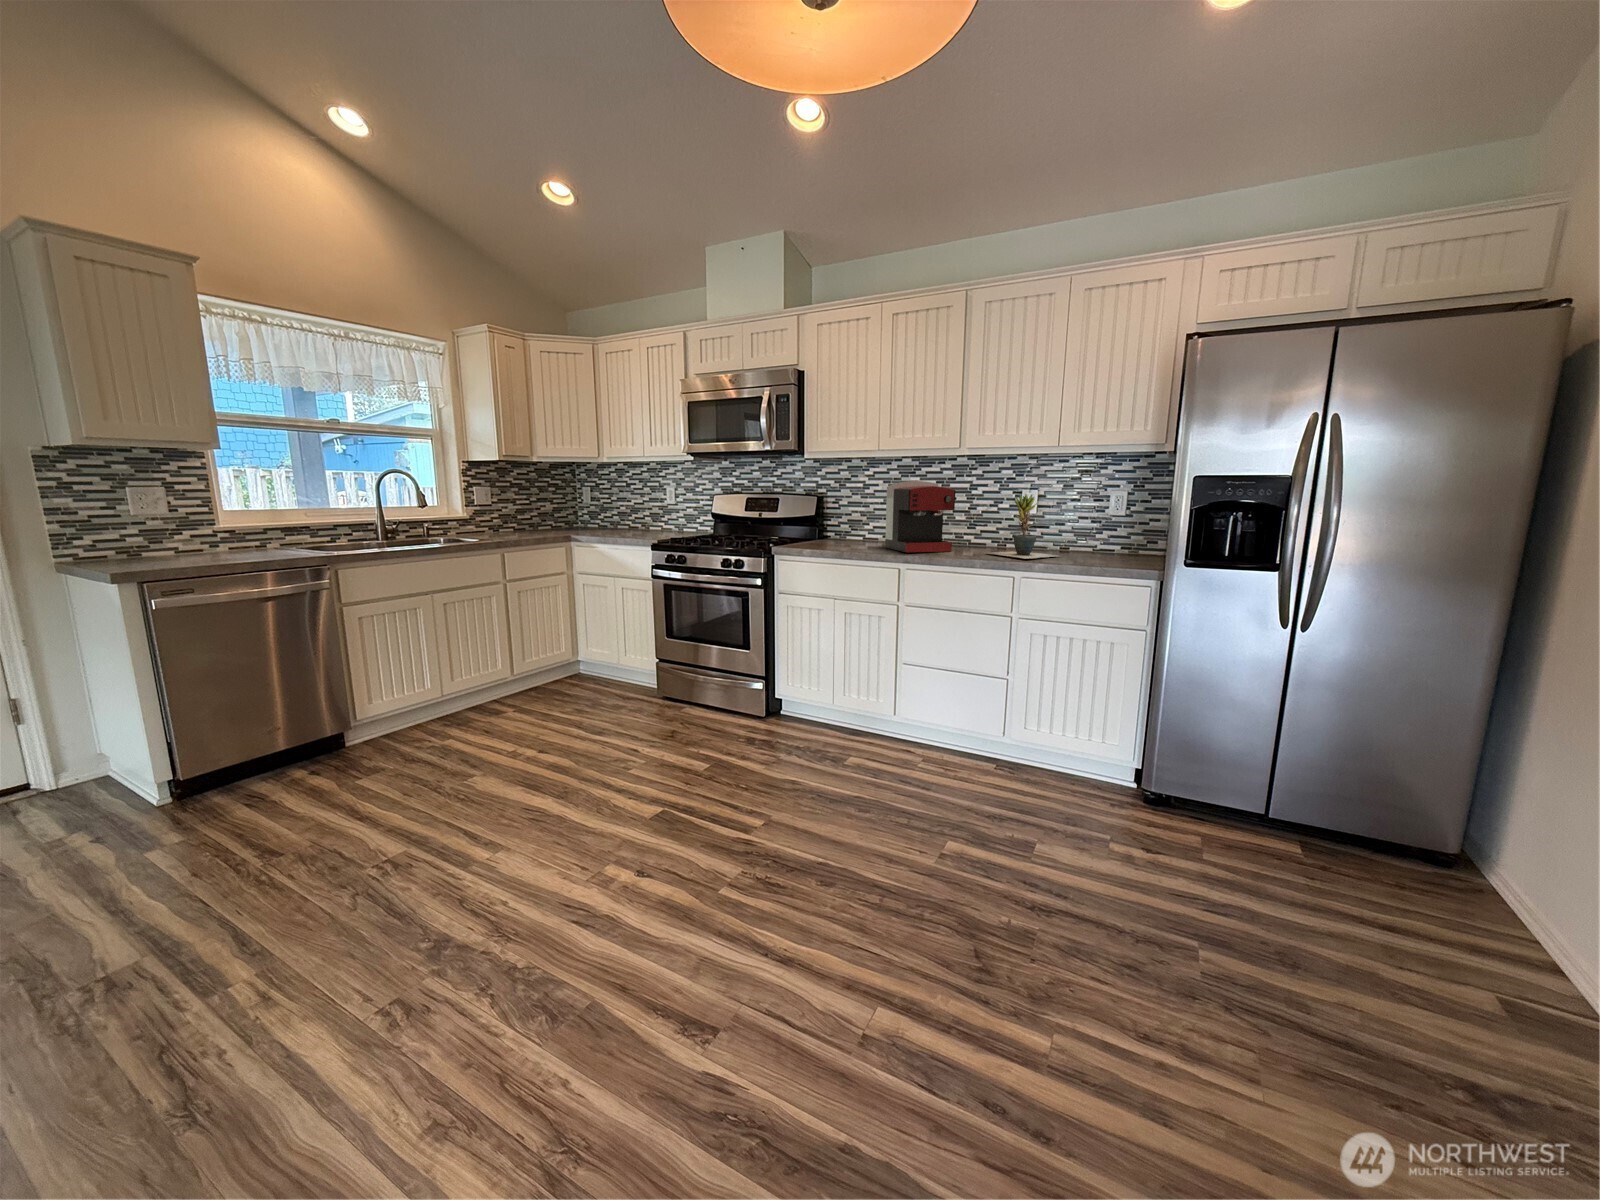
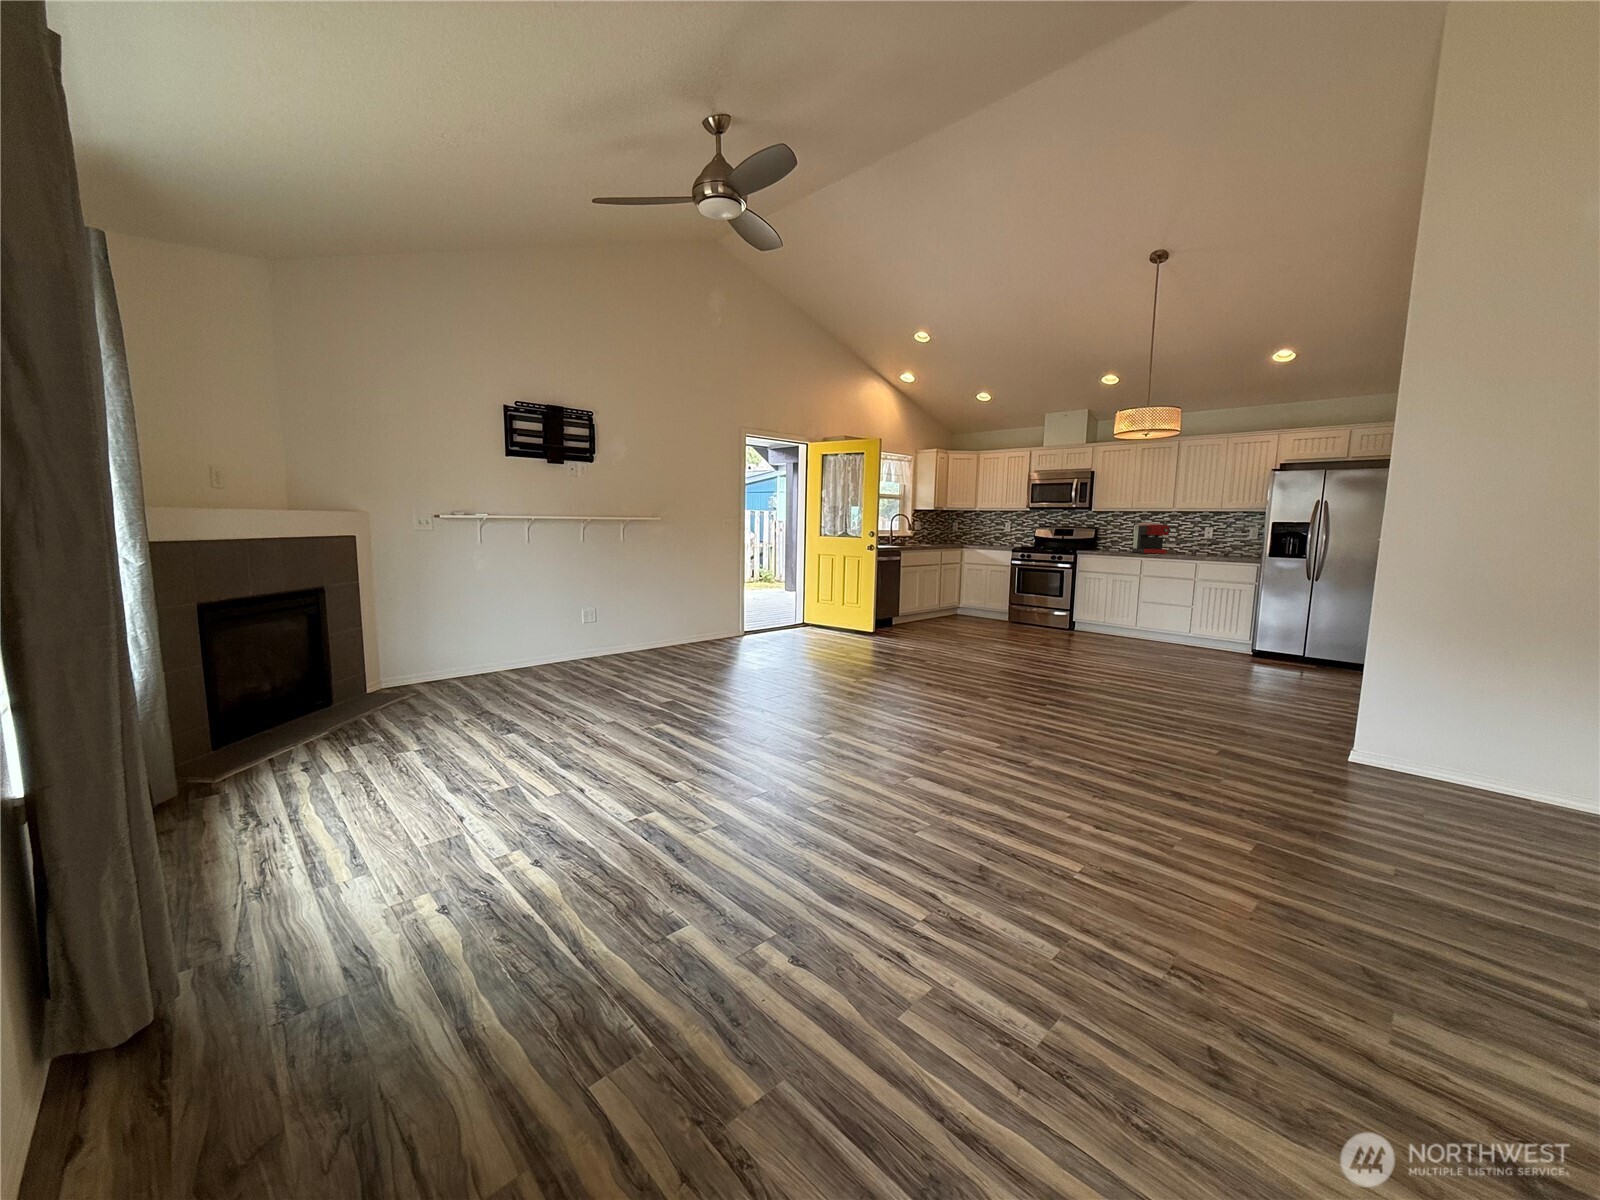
potted plant: present [988,494,1058,559] -> none [1183,528,1221,556]

